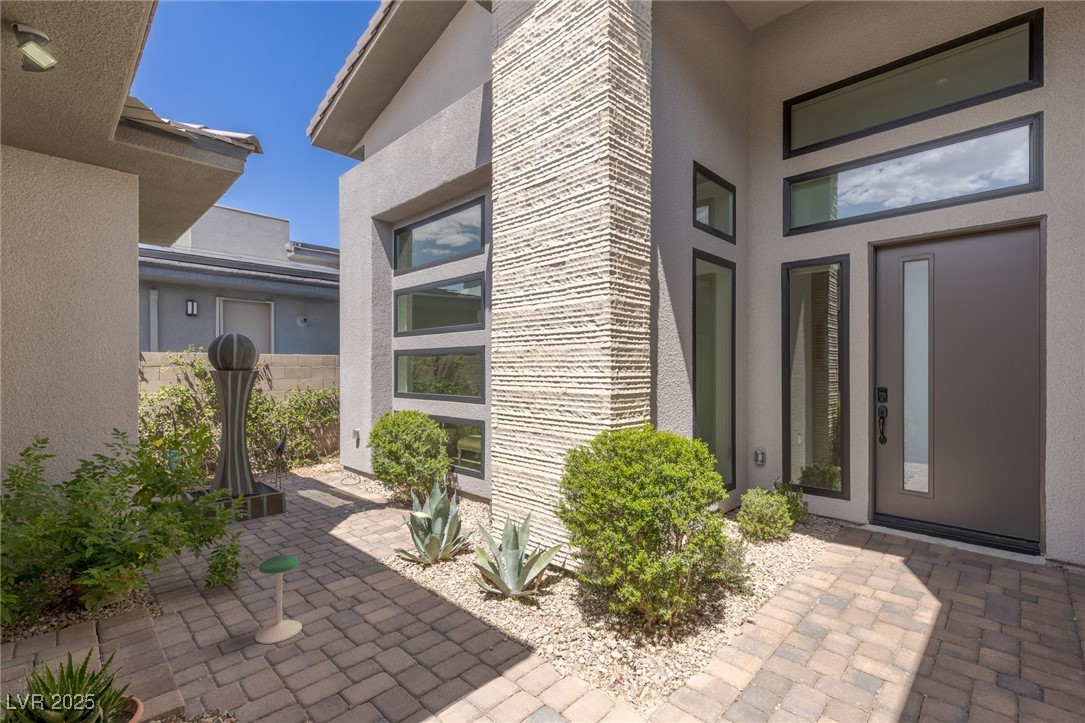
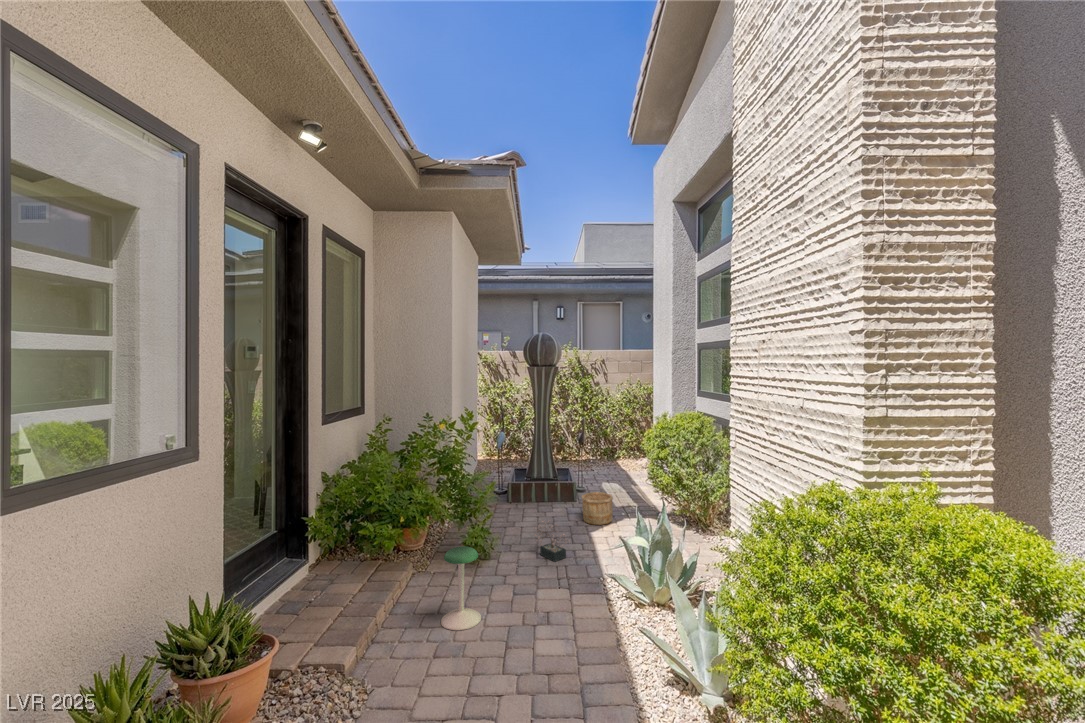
wooden bucket: none [311,494,346,527] -> present [582,492,613,525]
decorative plant: none [293,525,336,563] -> present [535,521,566,562]

